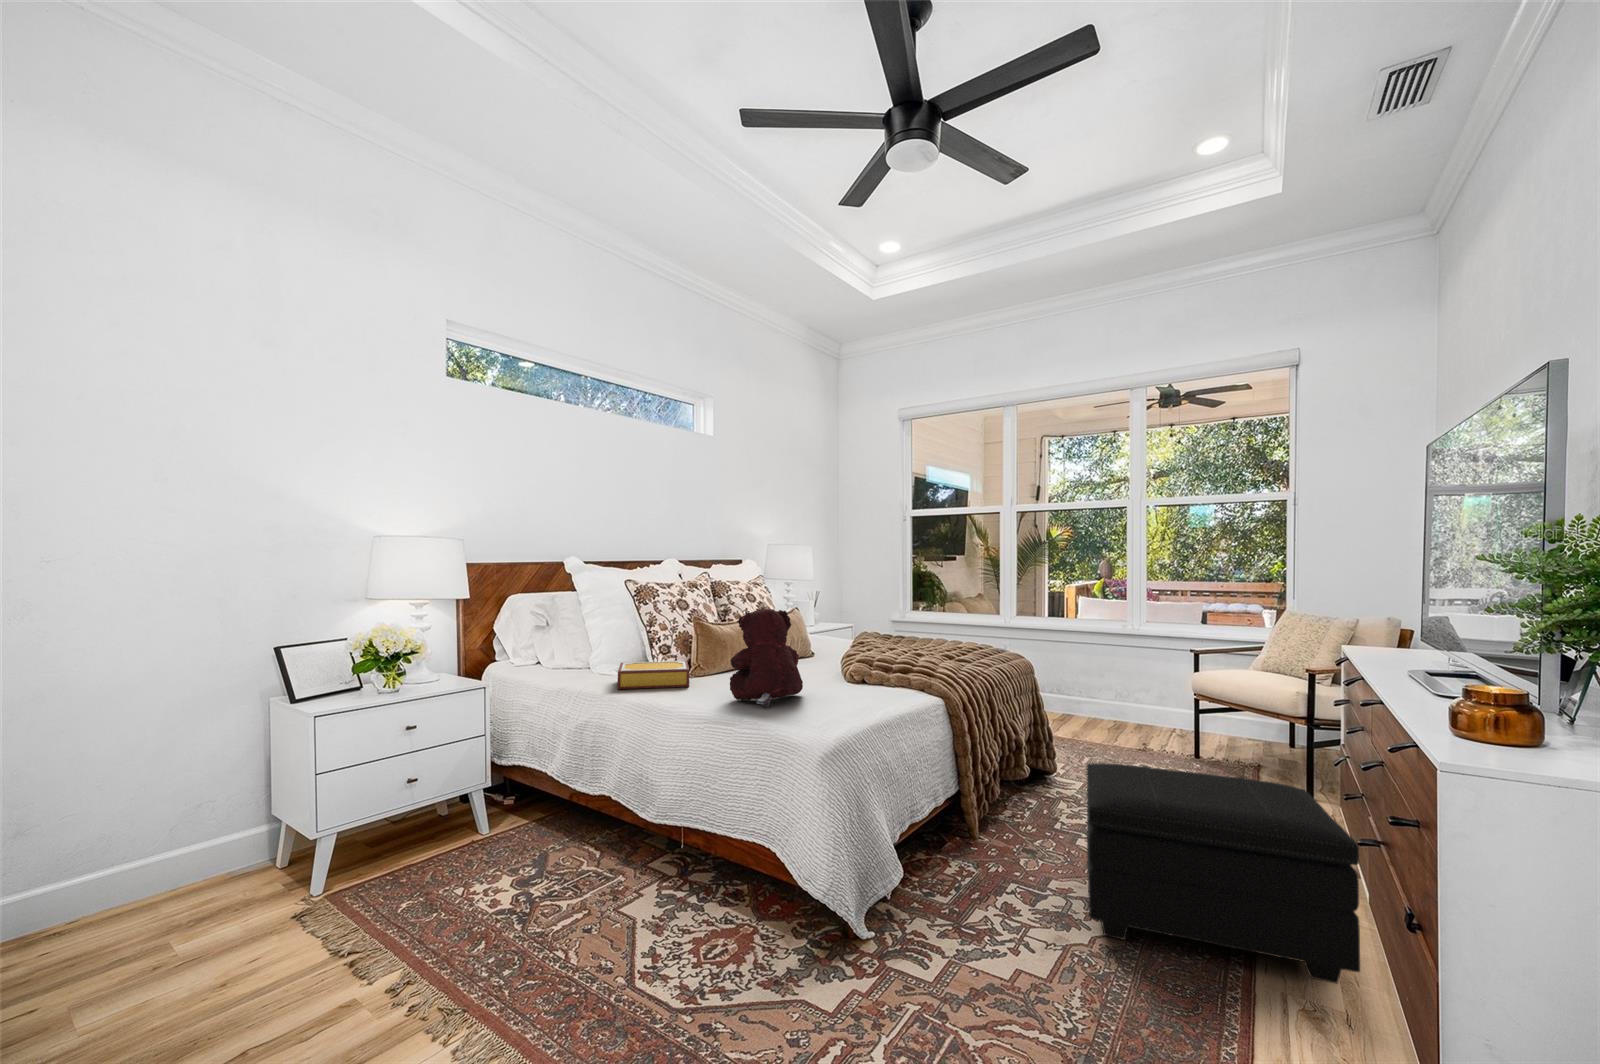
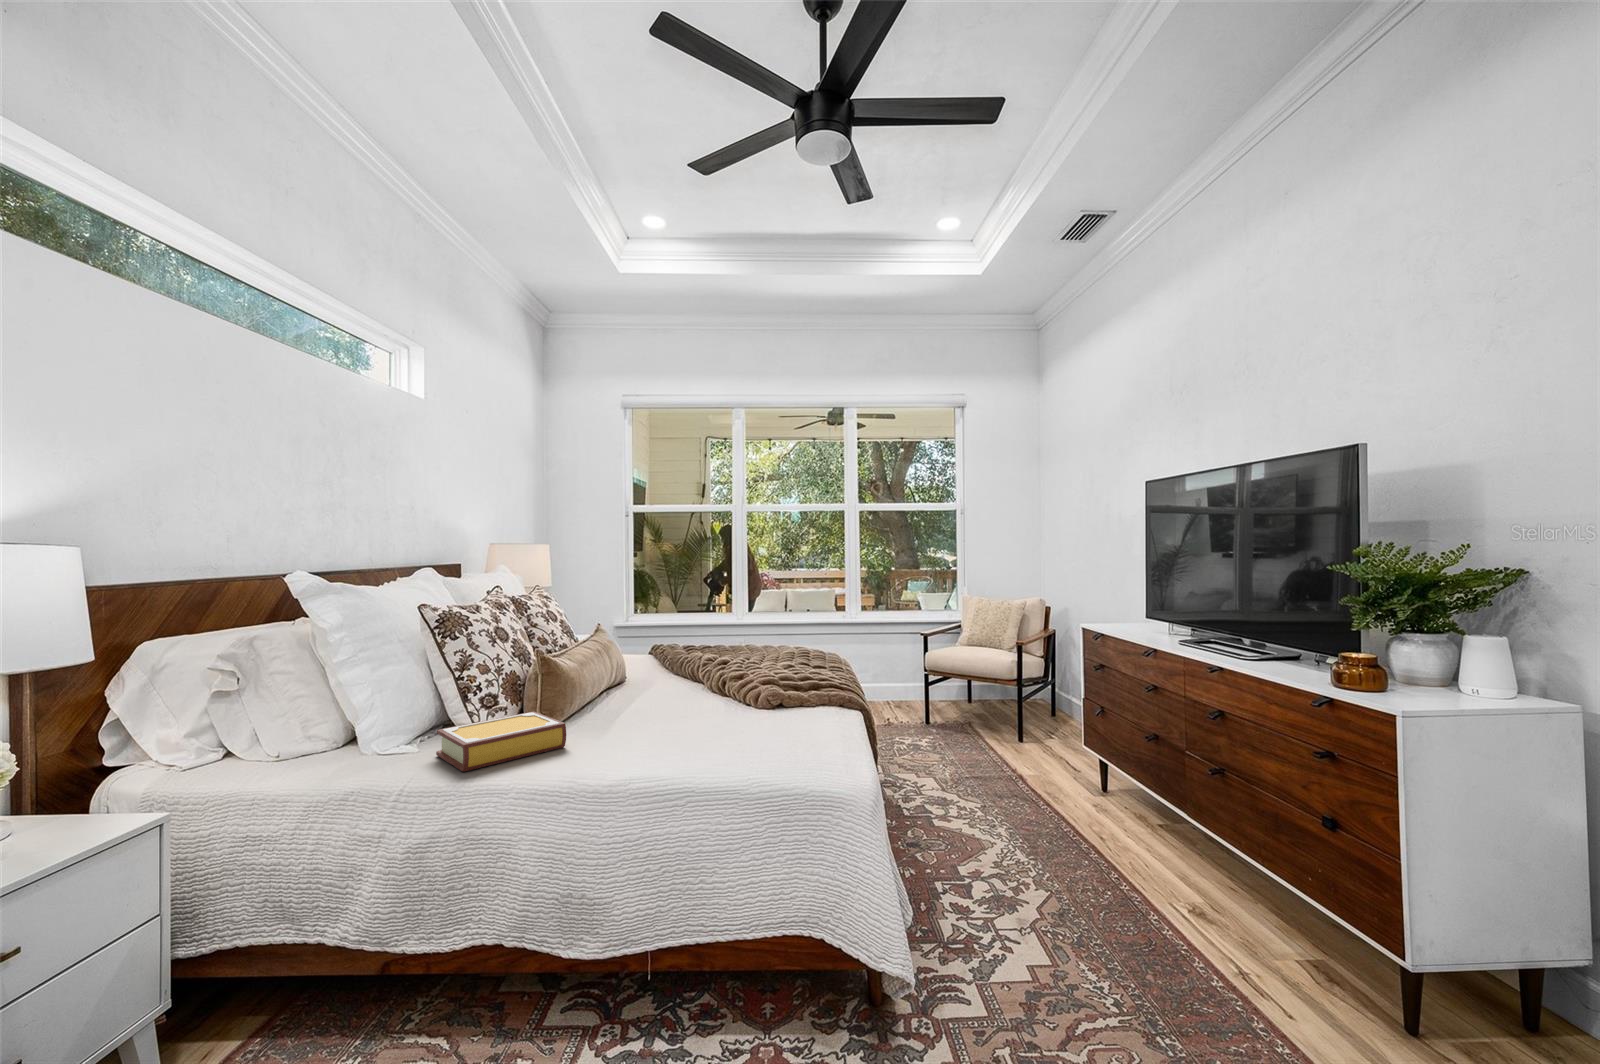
teddy bear: present [730,608,803,708] -> none [654,632,743,756]
footstool: present [1087,763,1360,984] -> none [964,735,1190,899]

